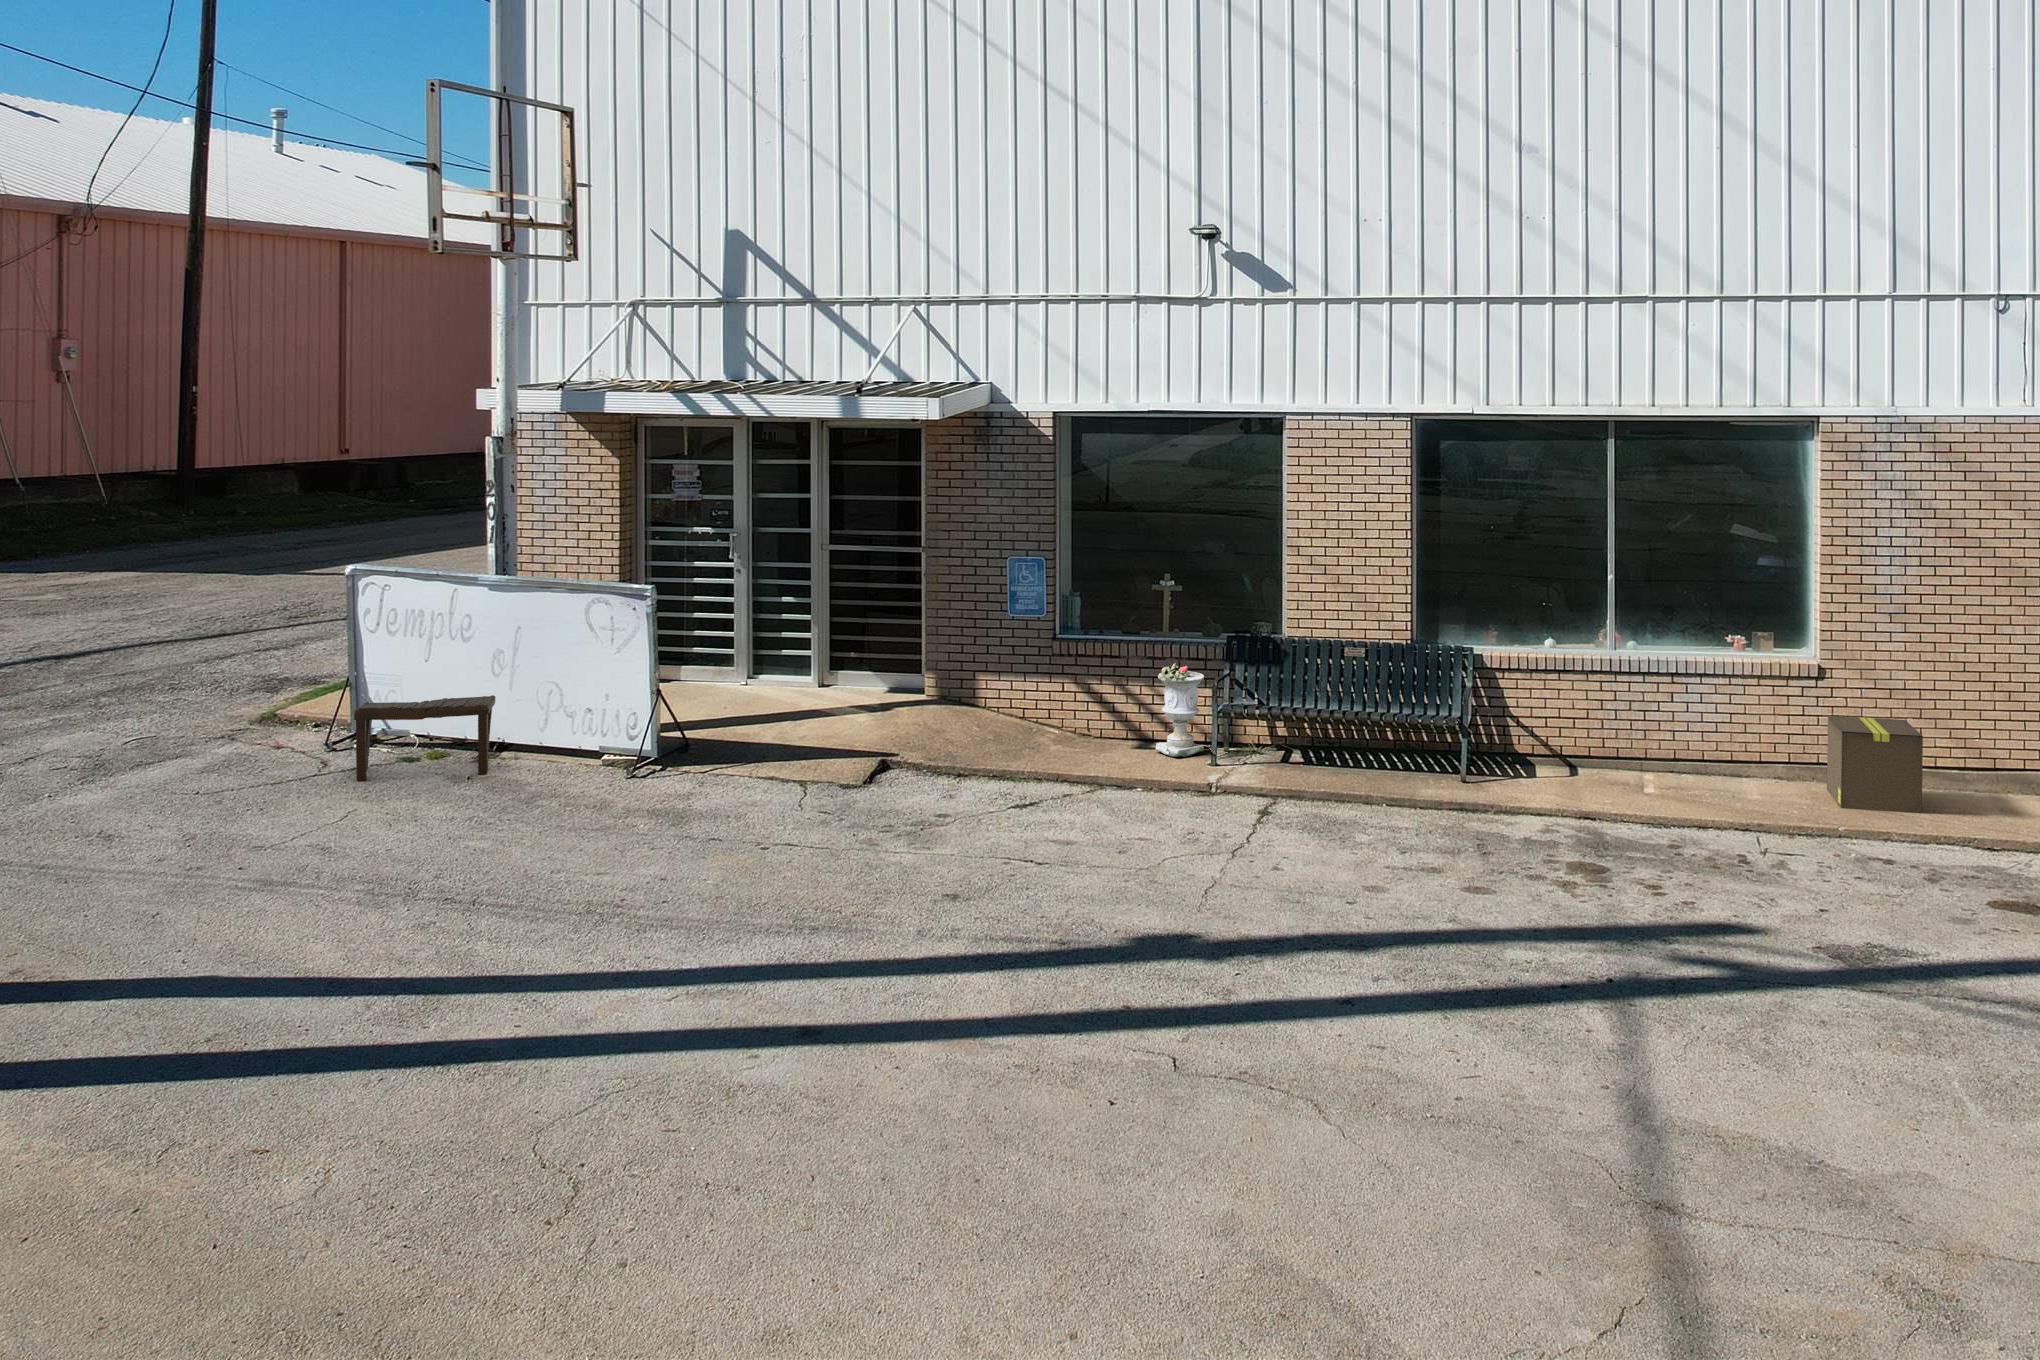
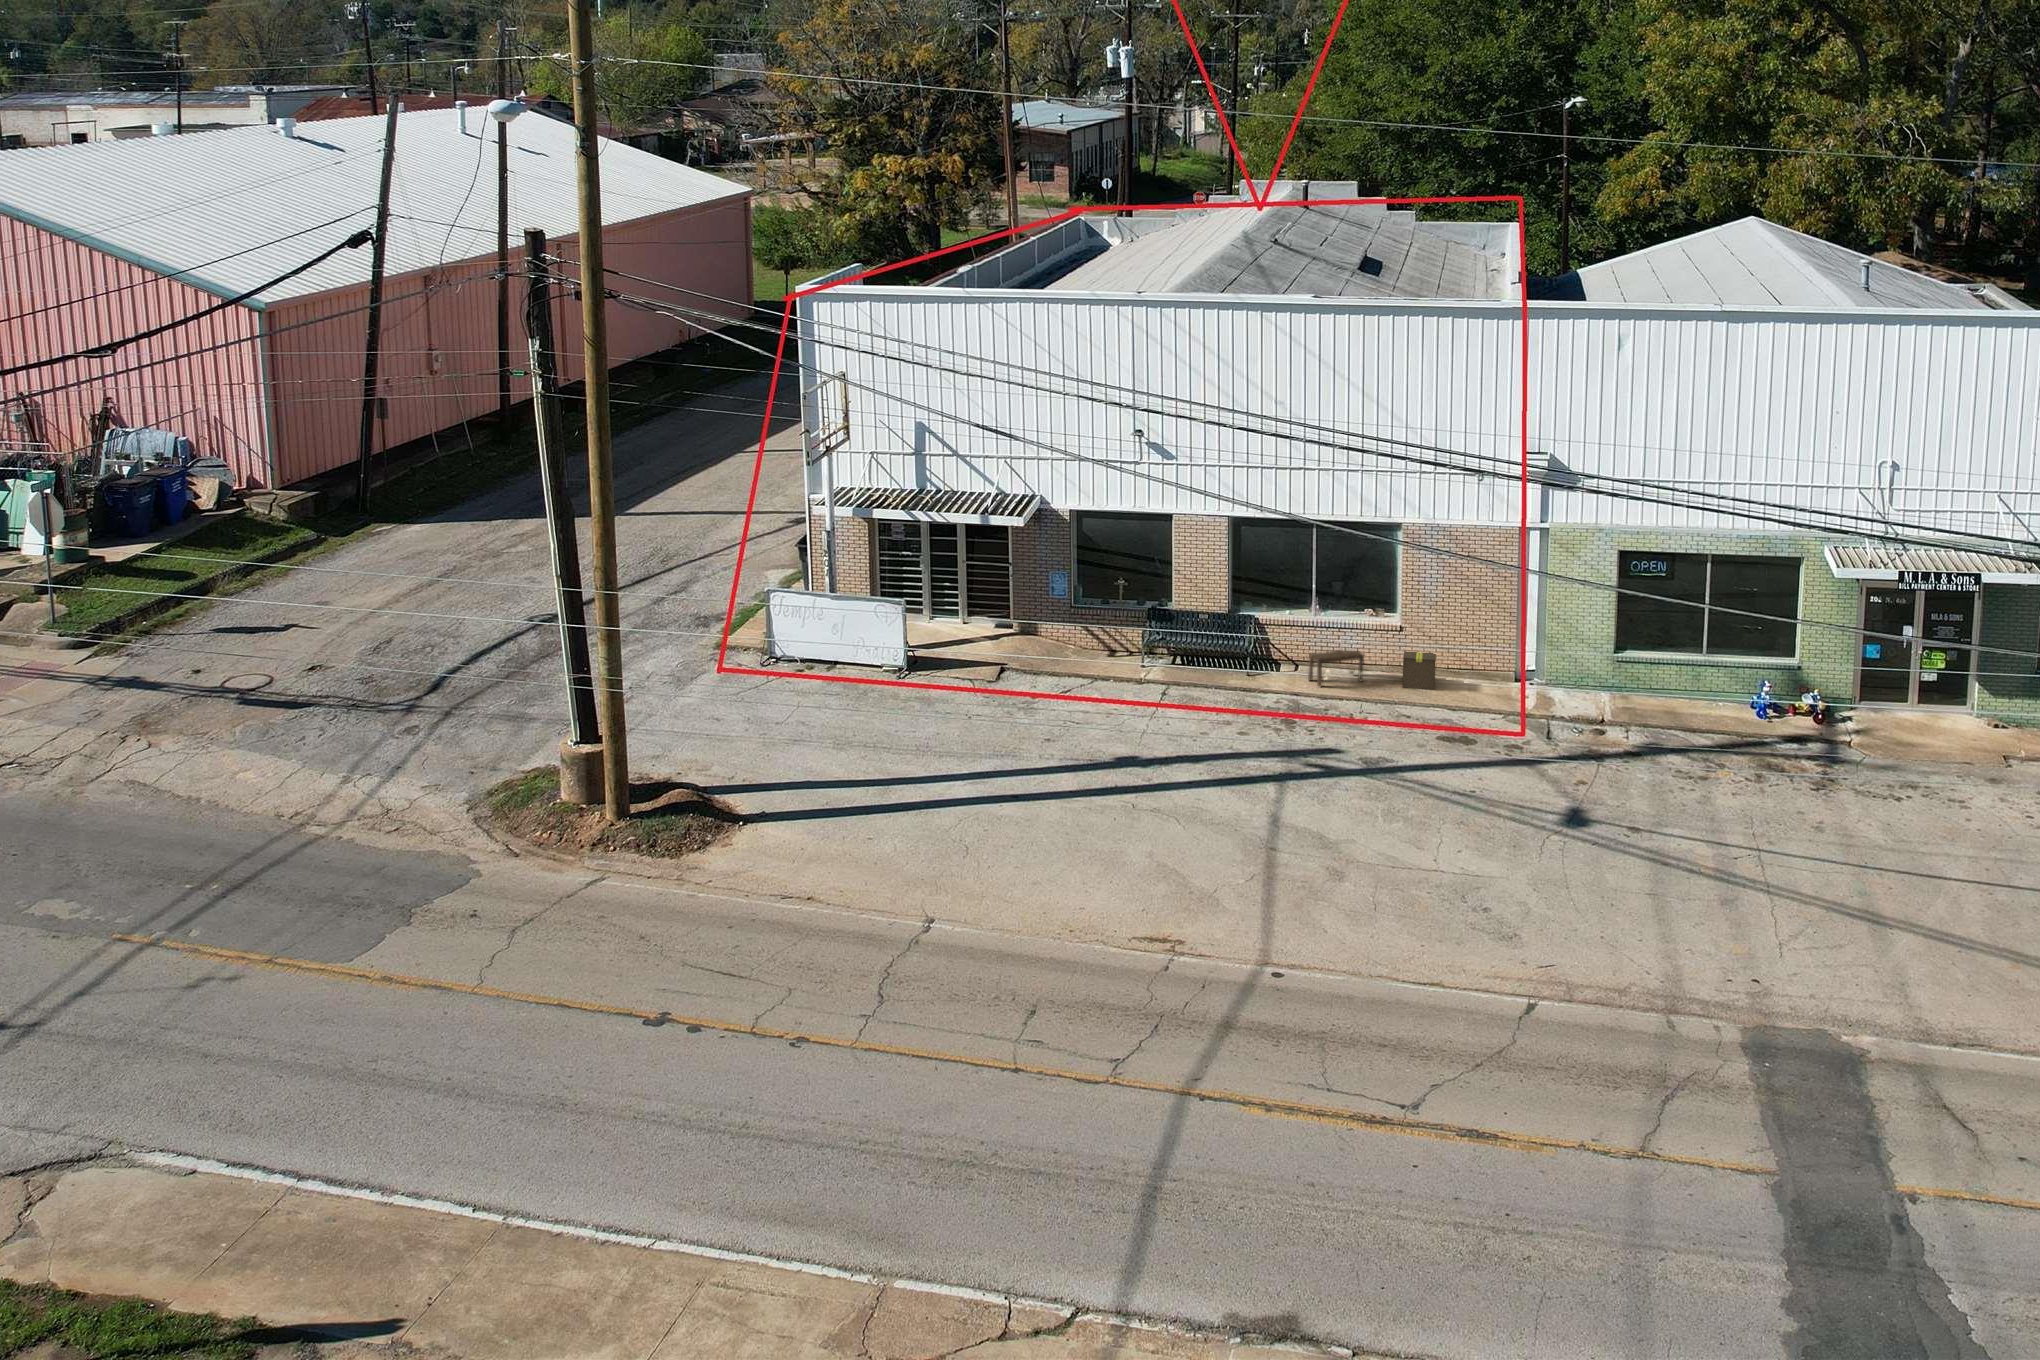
planter: present [1156,663,1204,757] -> none [1119,620,1140,662]
bench: present [354,695,495,782] -> present [1308,650,1364,687]

